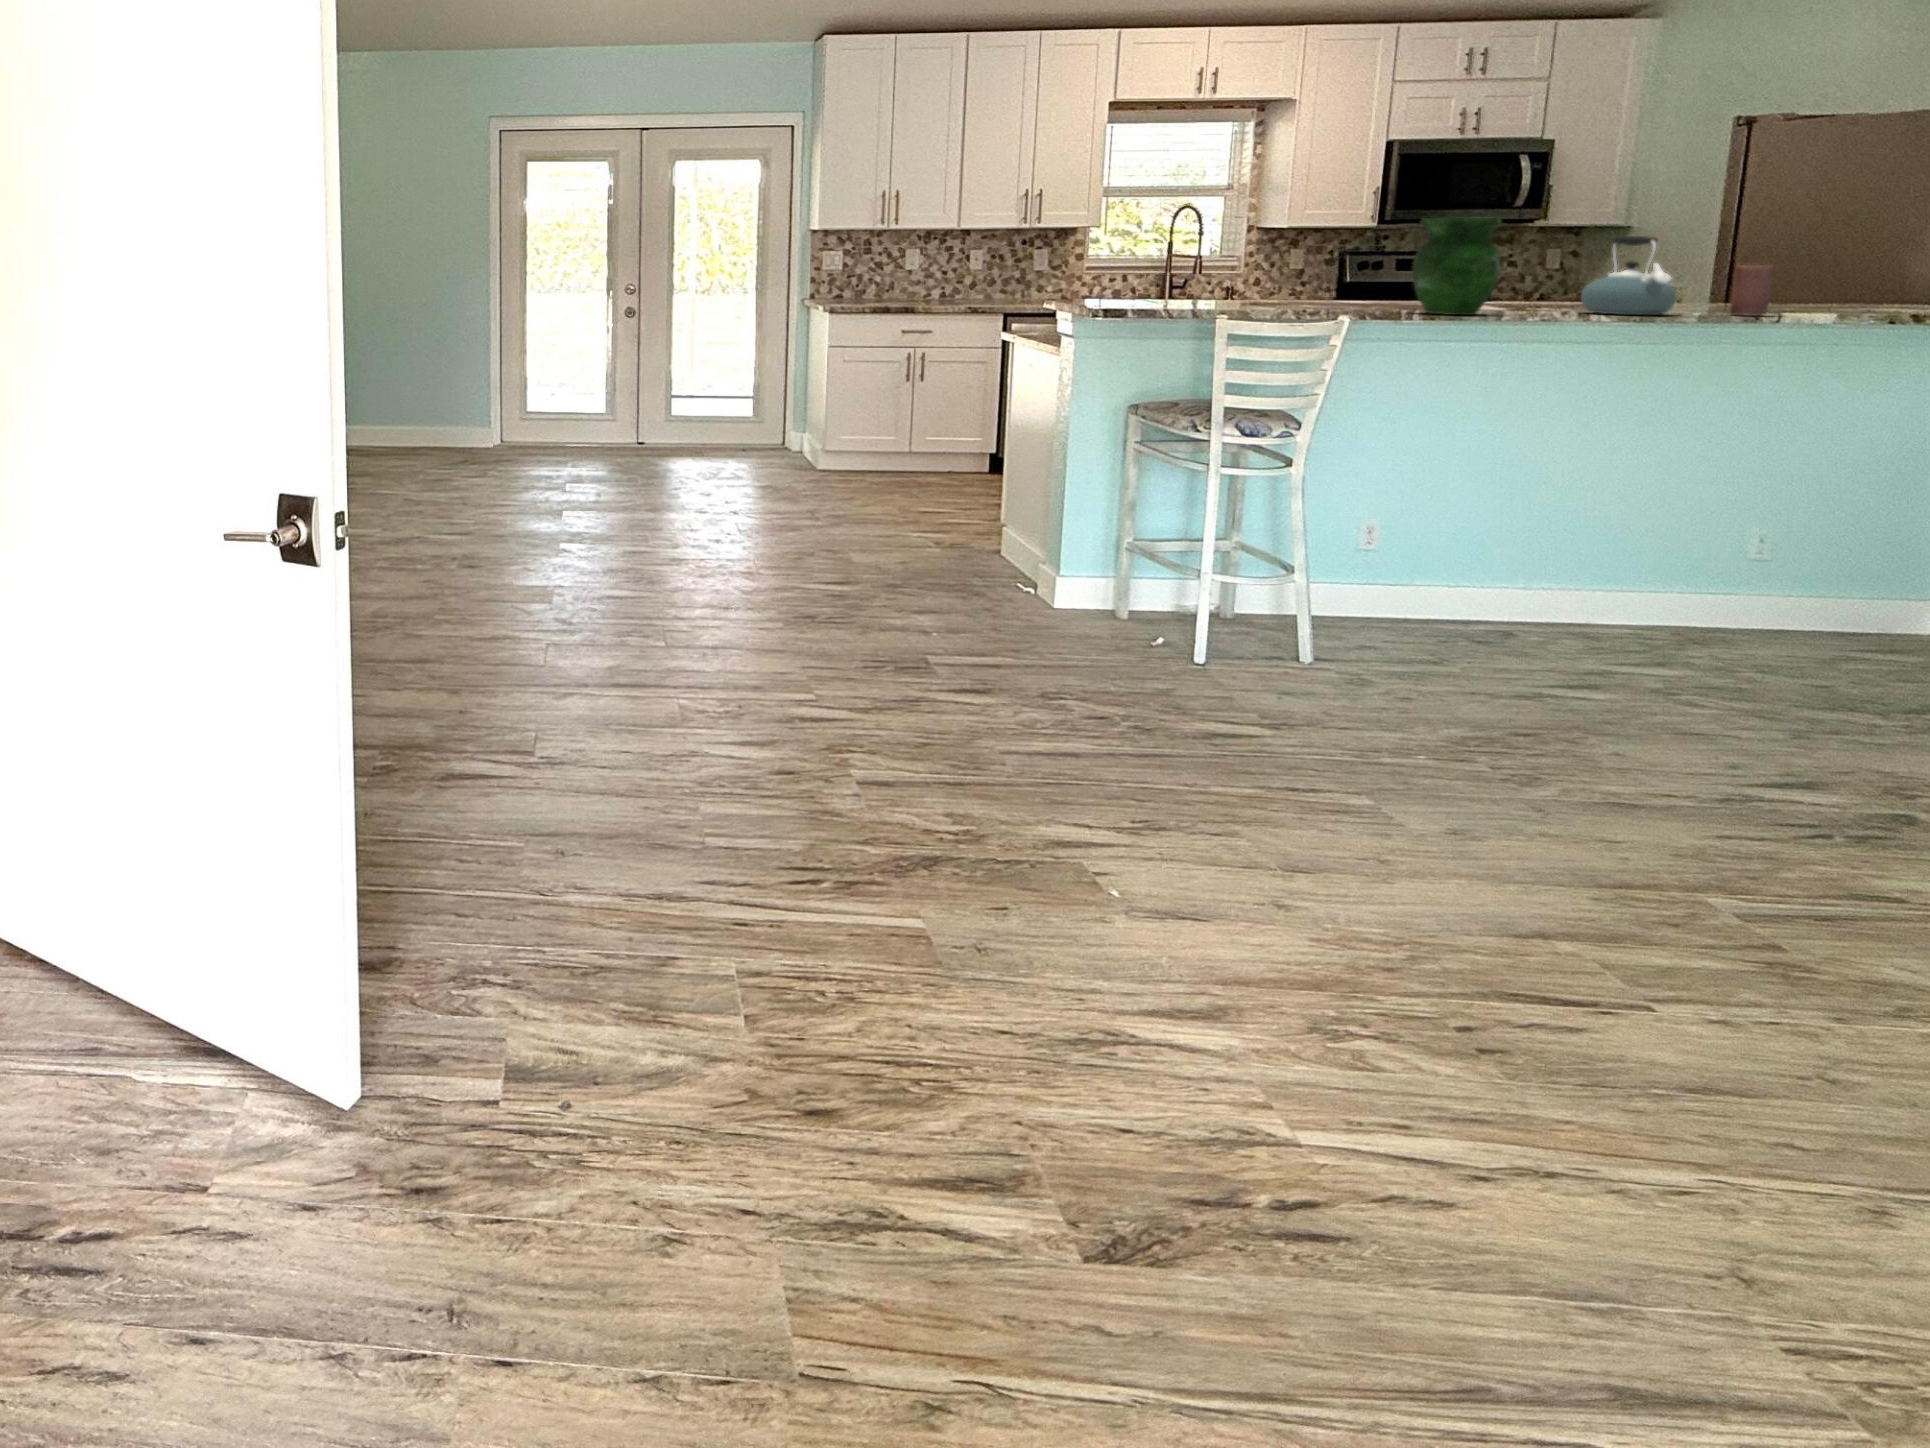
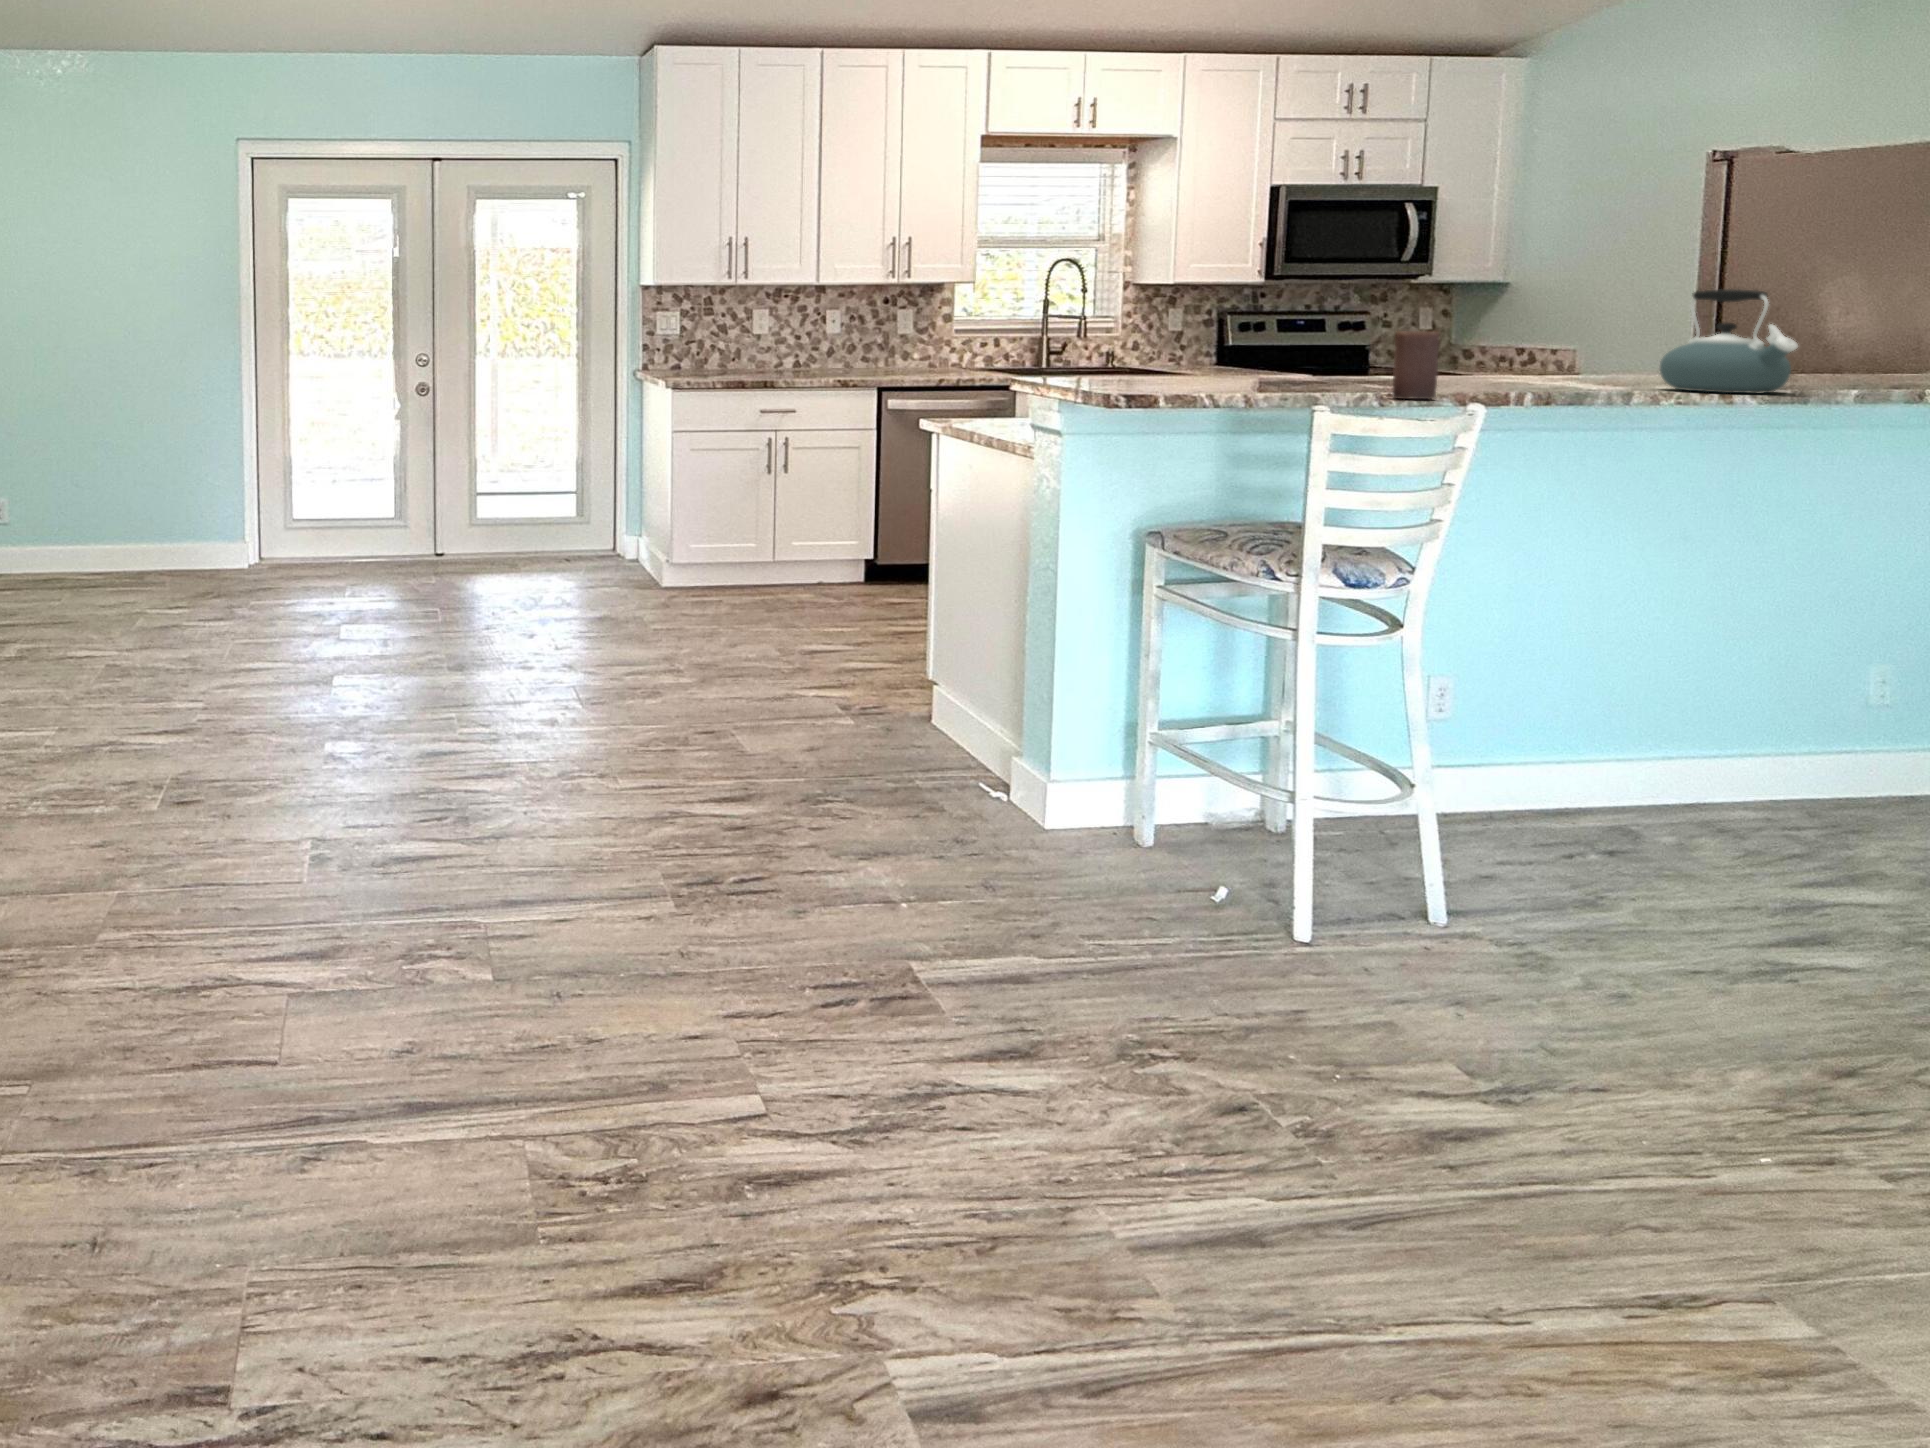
vase: present [1413,218,1502,315] -> none [1473,264,1596,396]
candle: present [1730,265,1773,316] -> present [1392,331,1439,399]

